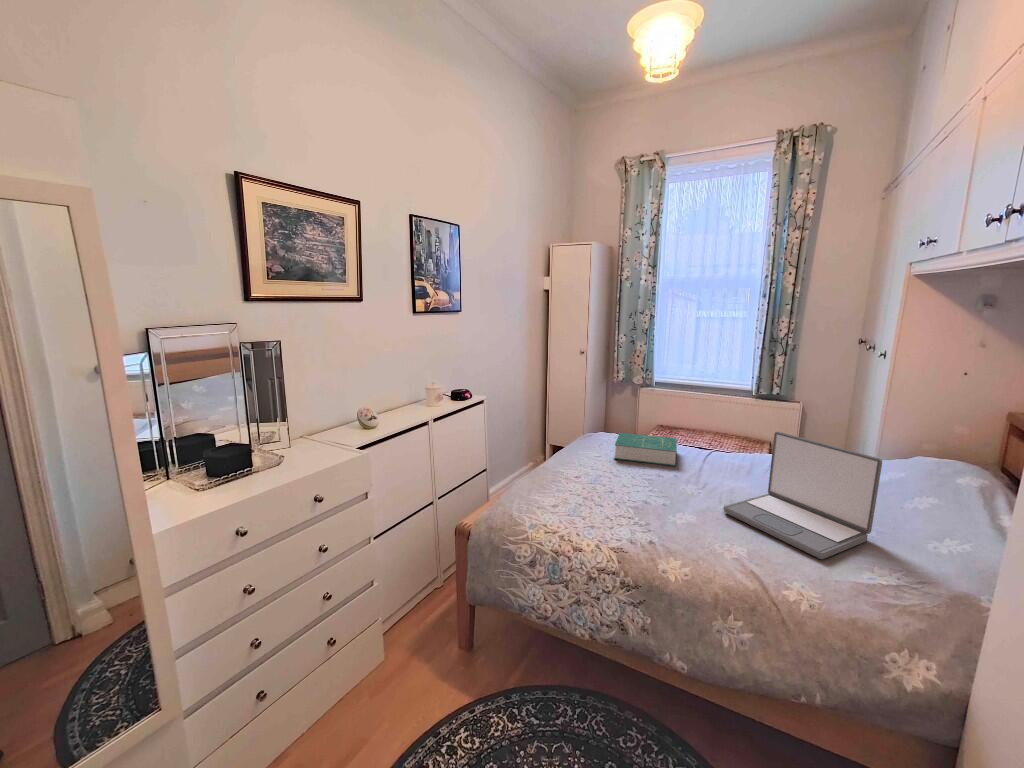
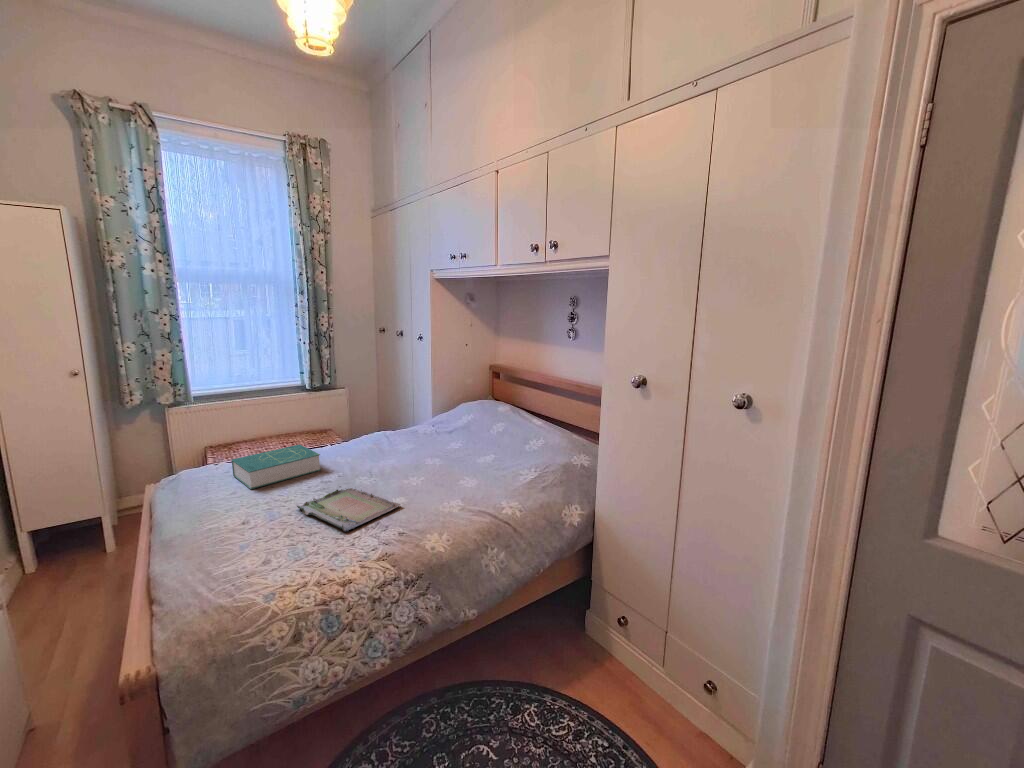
laptop: present [723,432,882,559] -> none [410,404,494,485]
tray: none [615,481,685,522] -> present [297,488,401,531]

